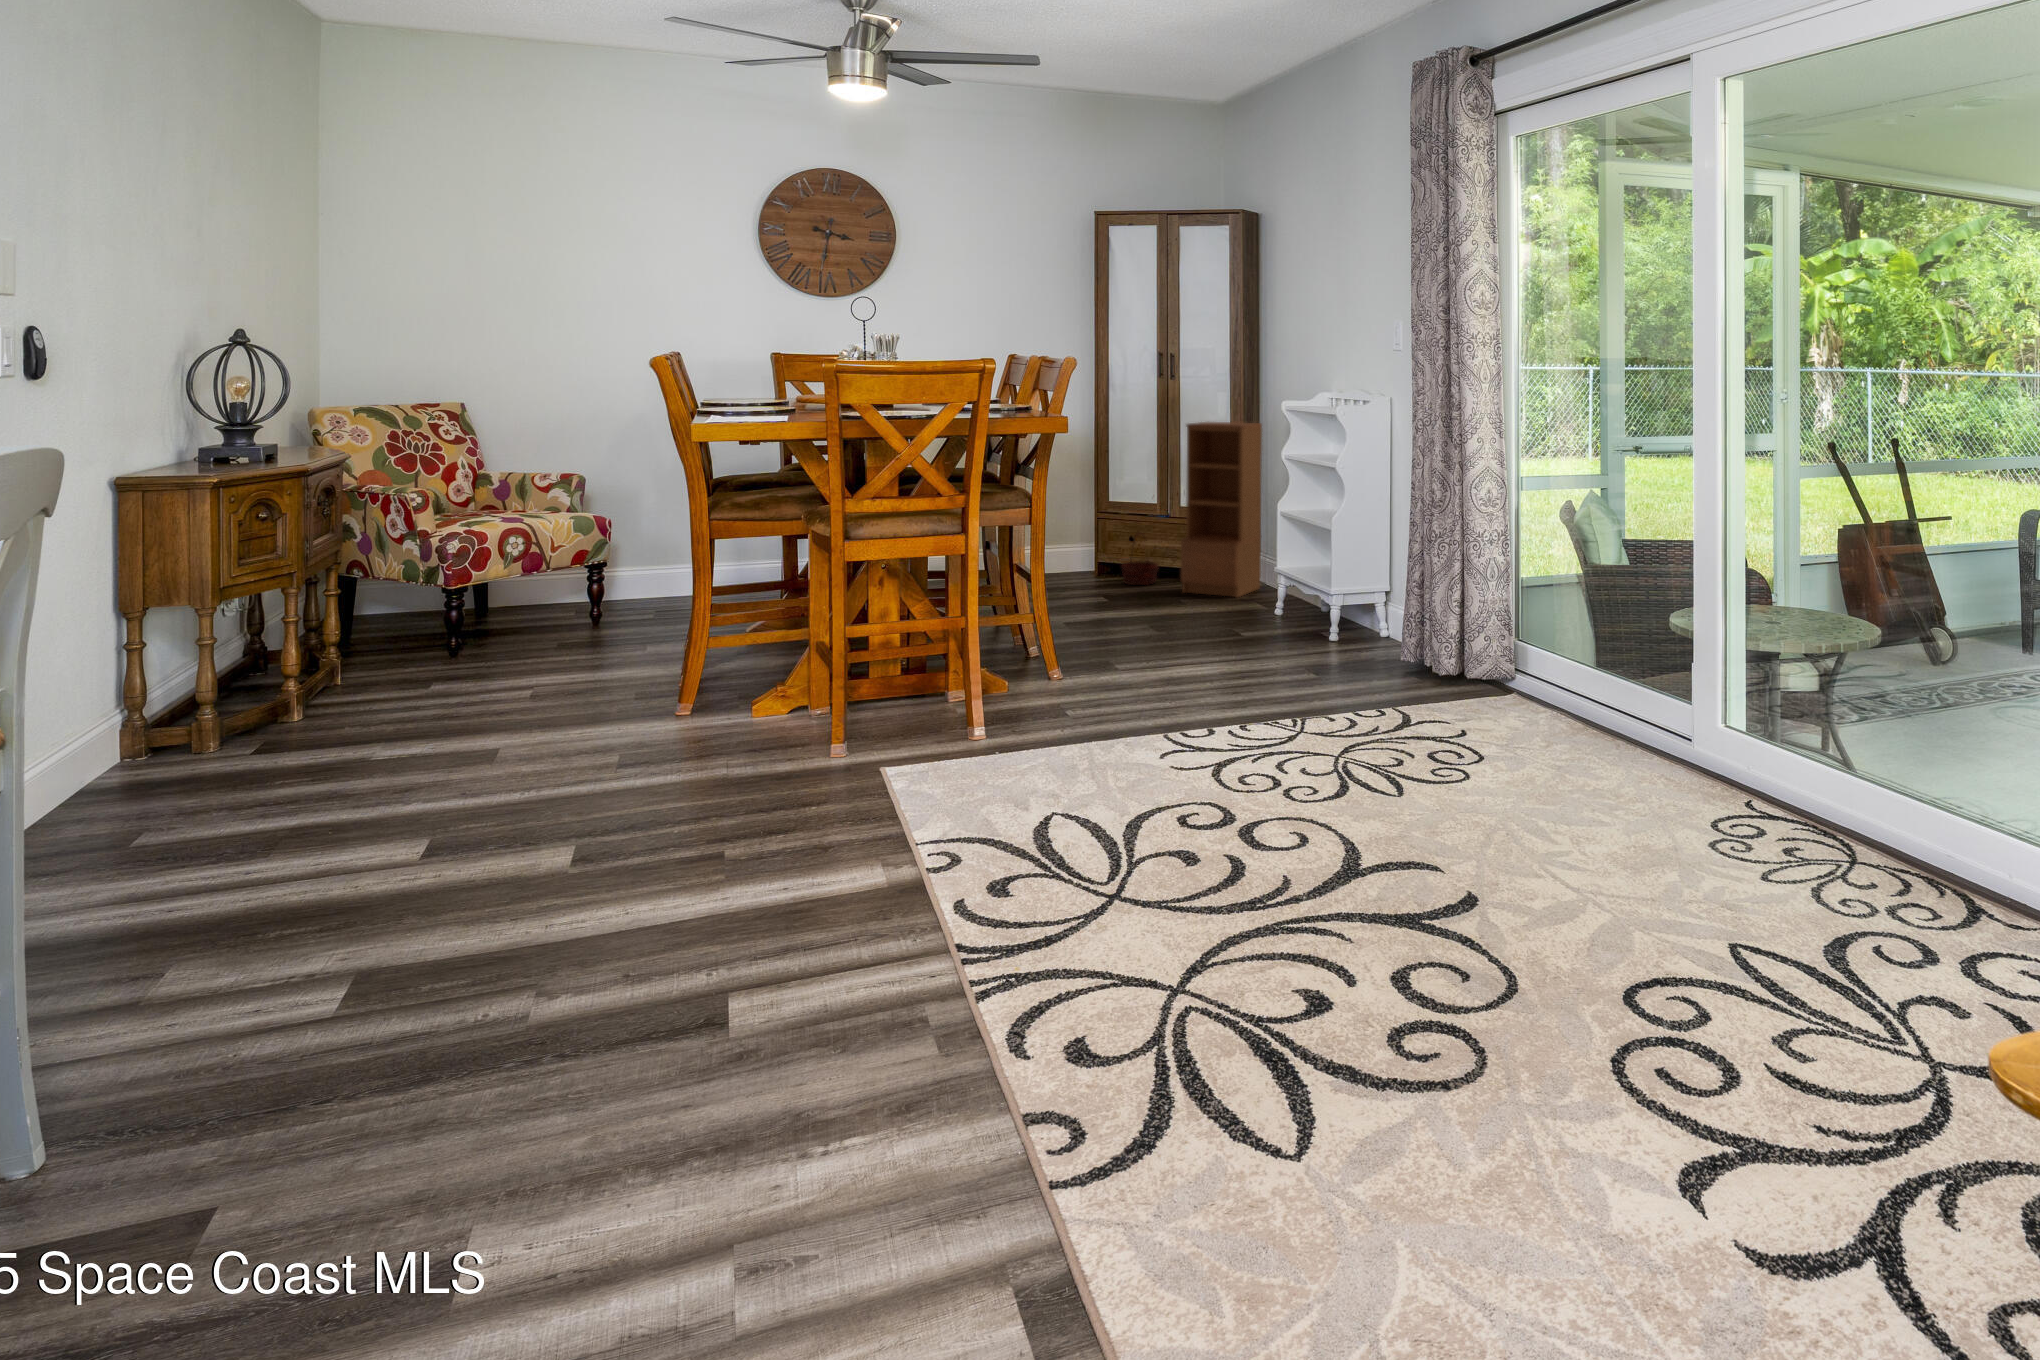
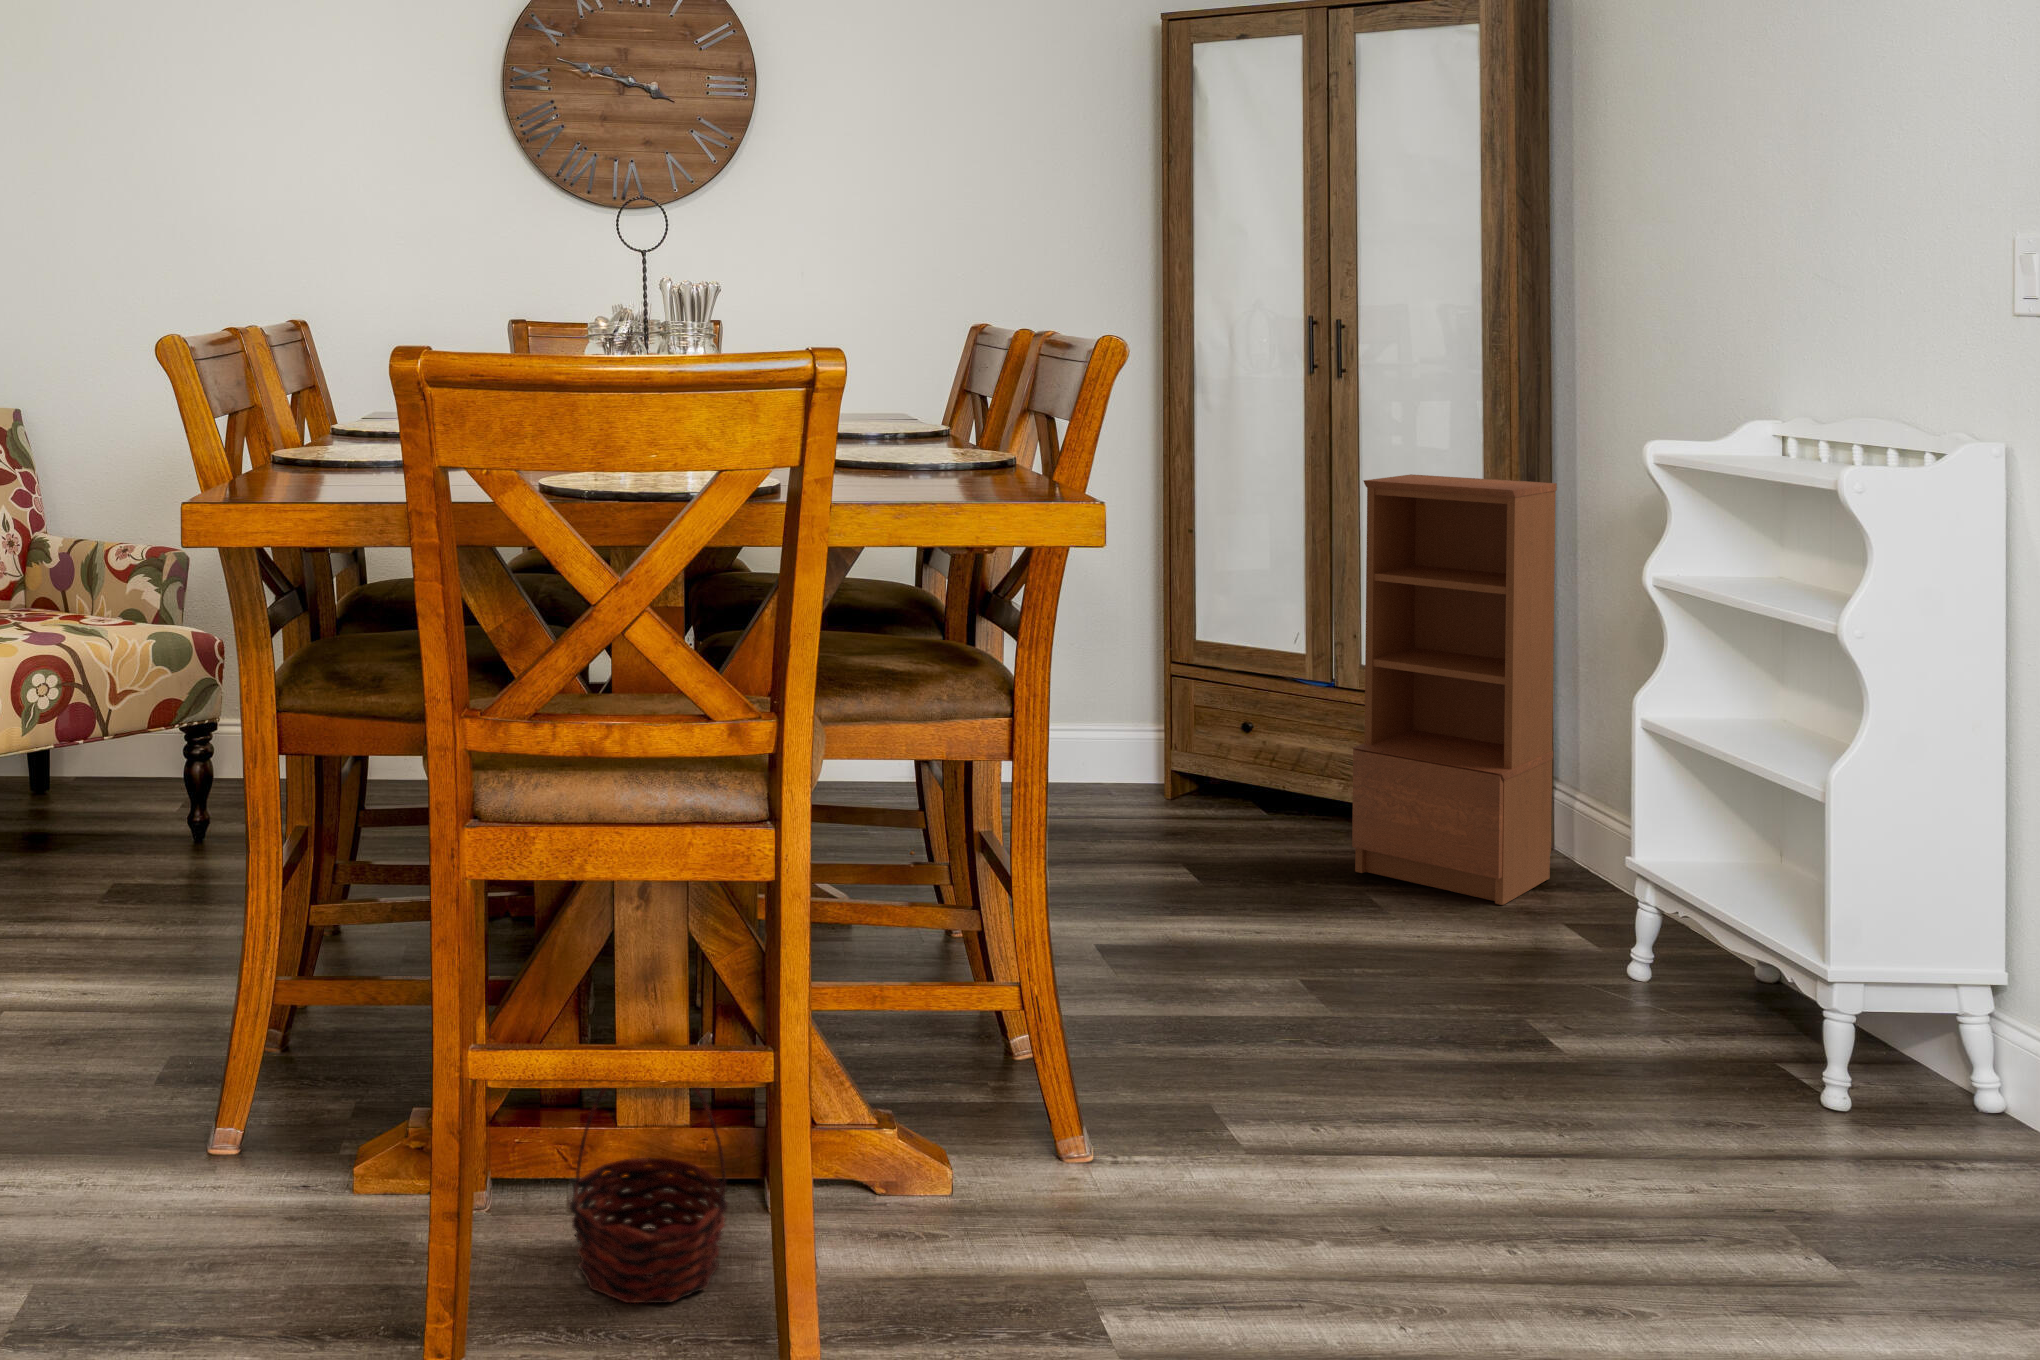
basket: present [1121,558,1158,585] -> present [570,1088,727,1304]

